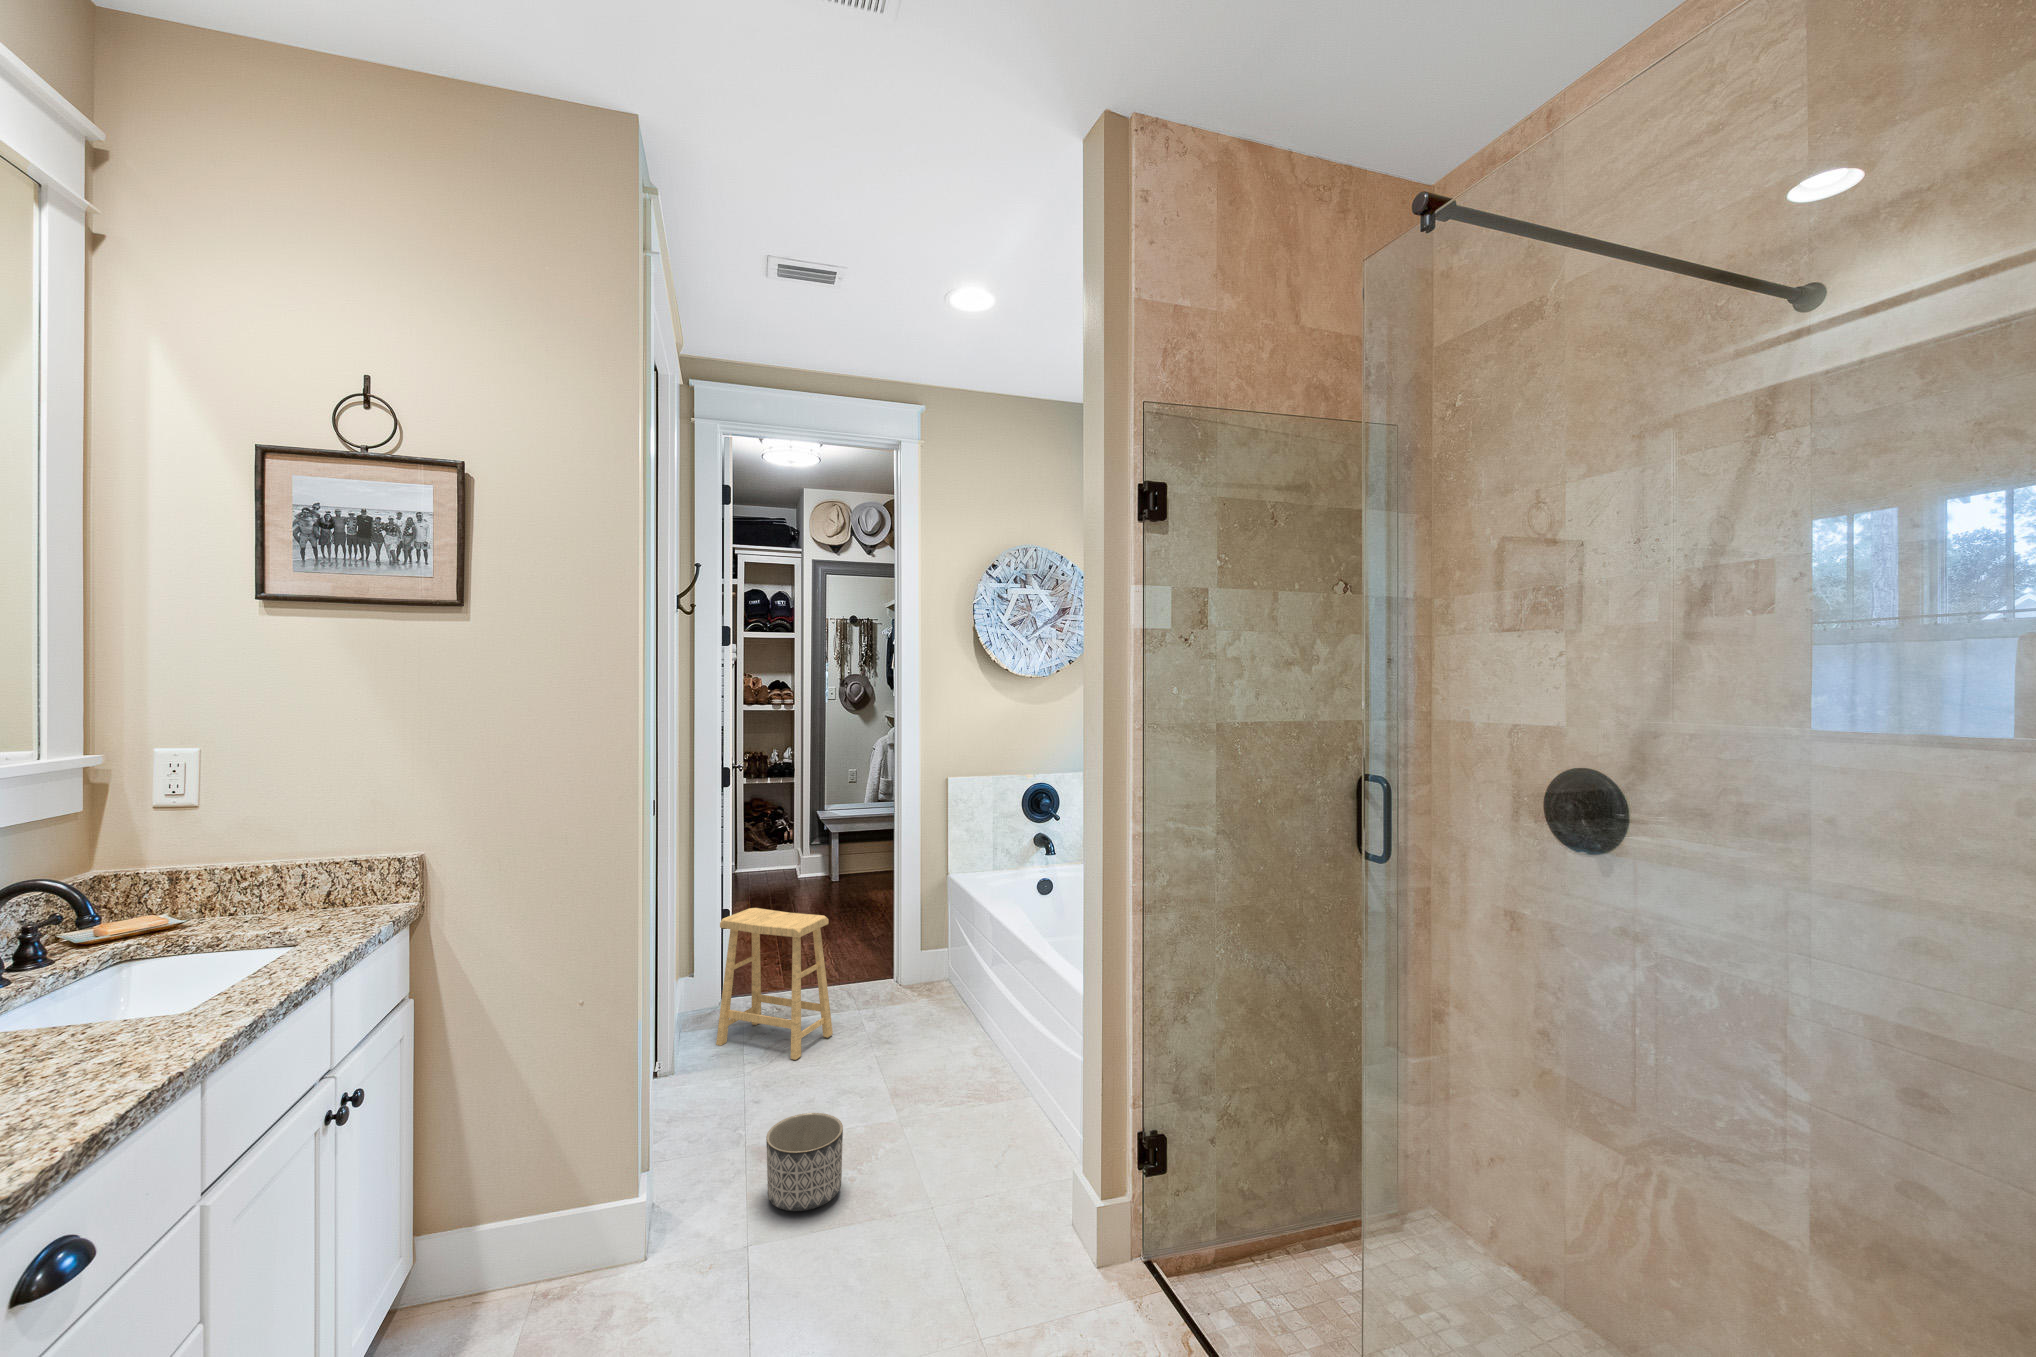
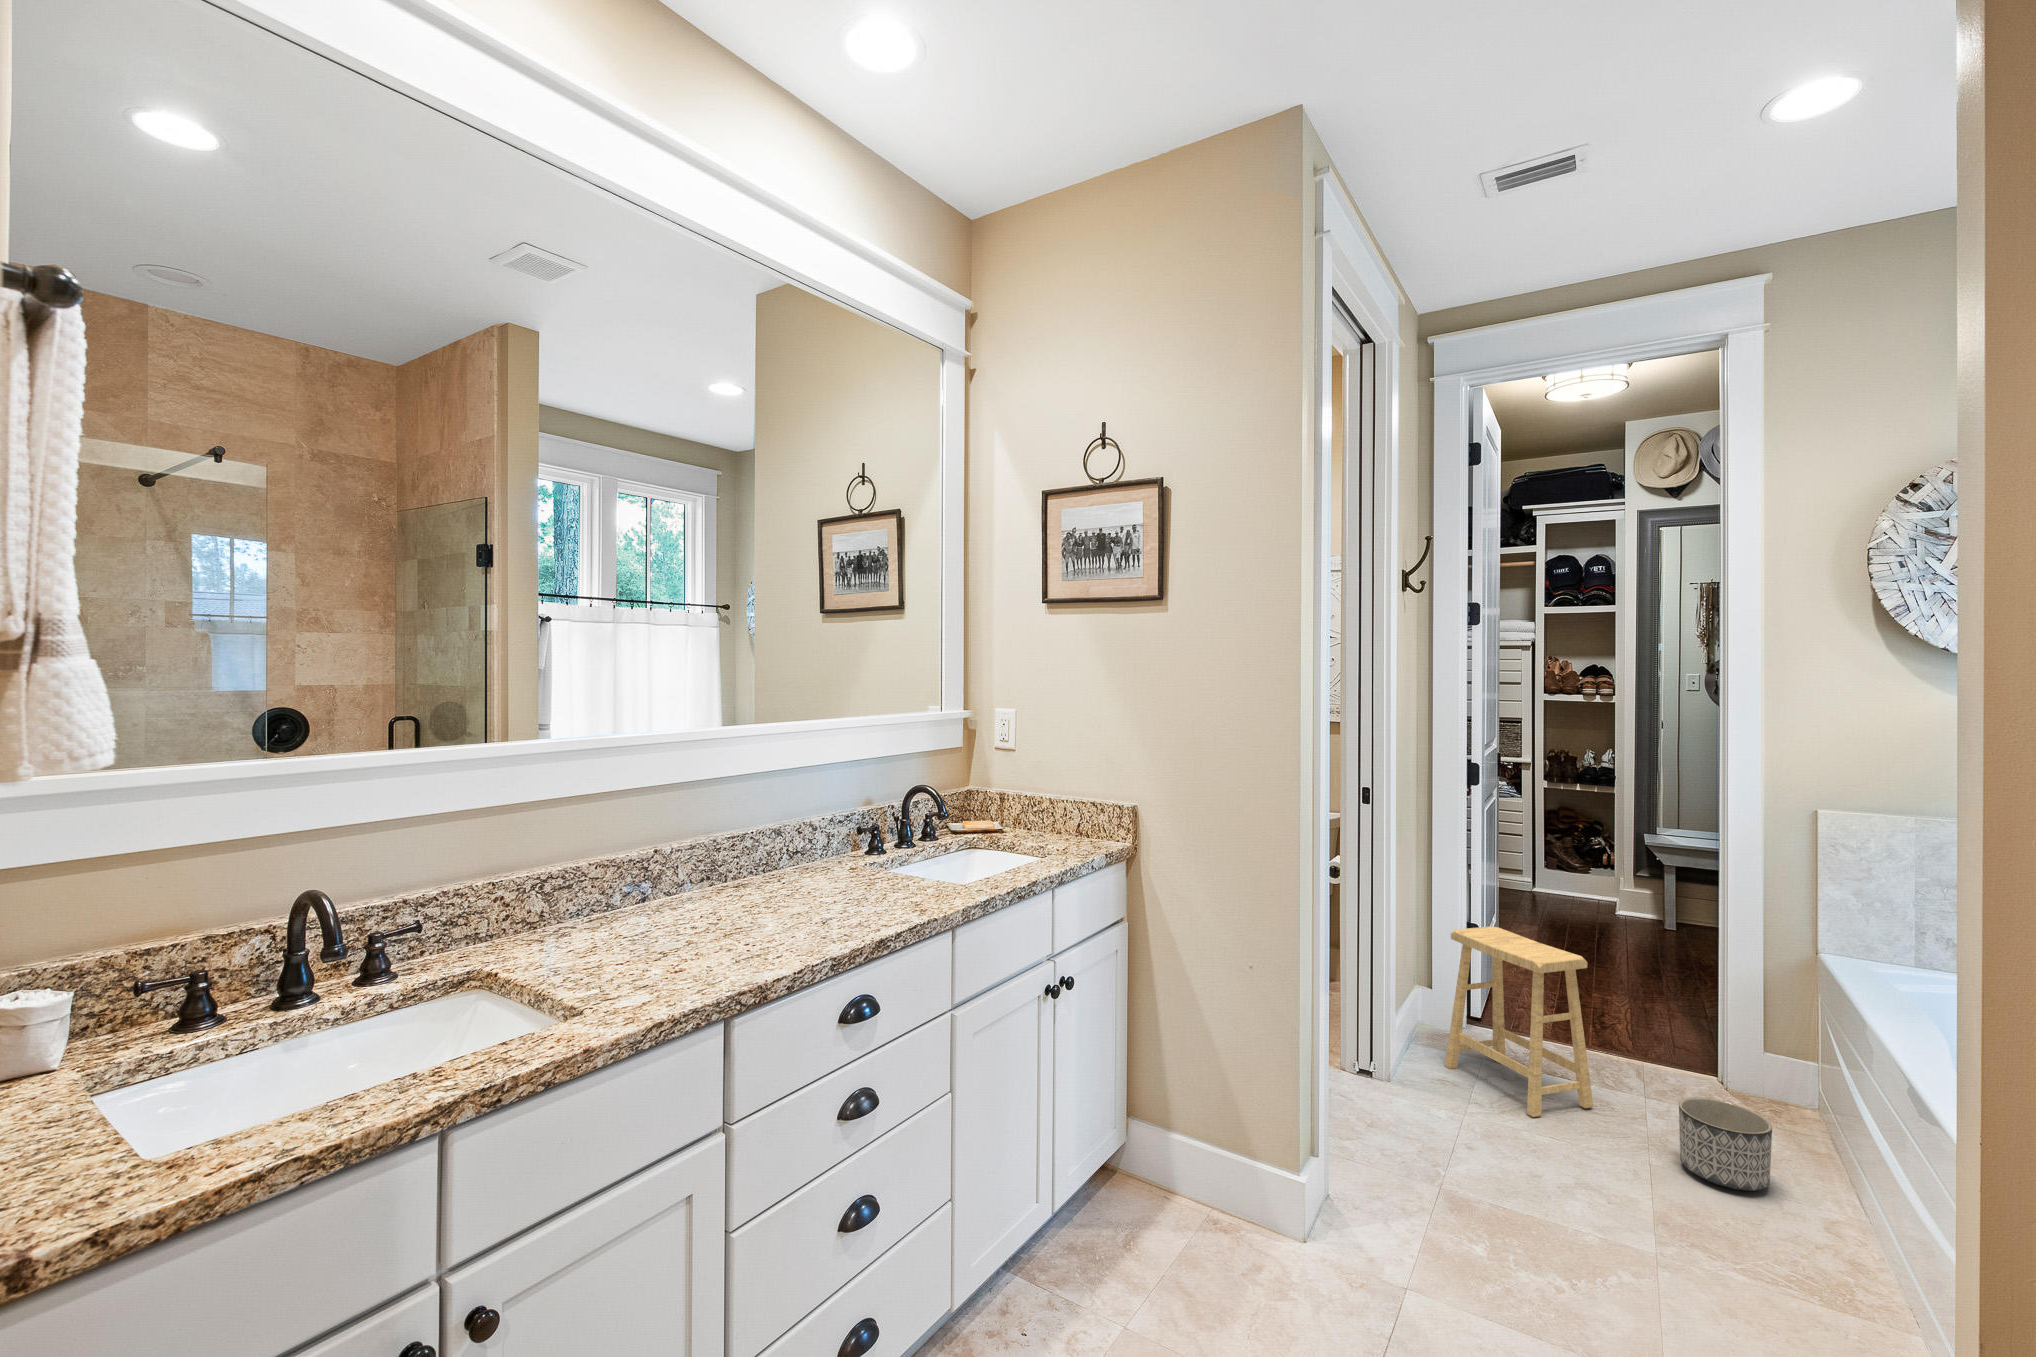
planter: present [766,1113,843,1211] -> present [1679,1097,1772,1191]

